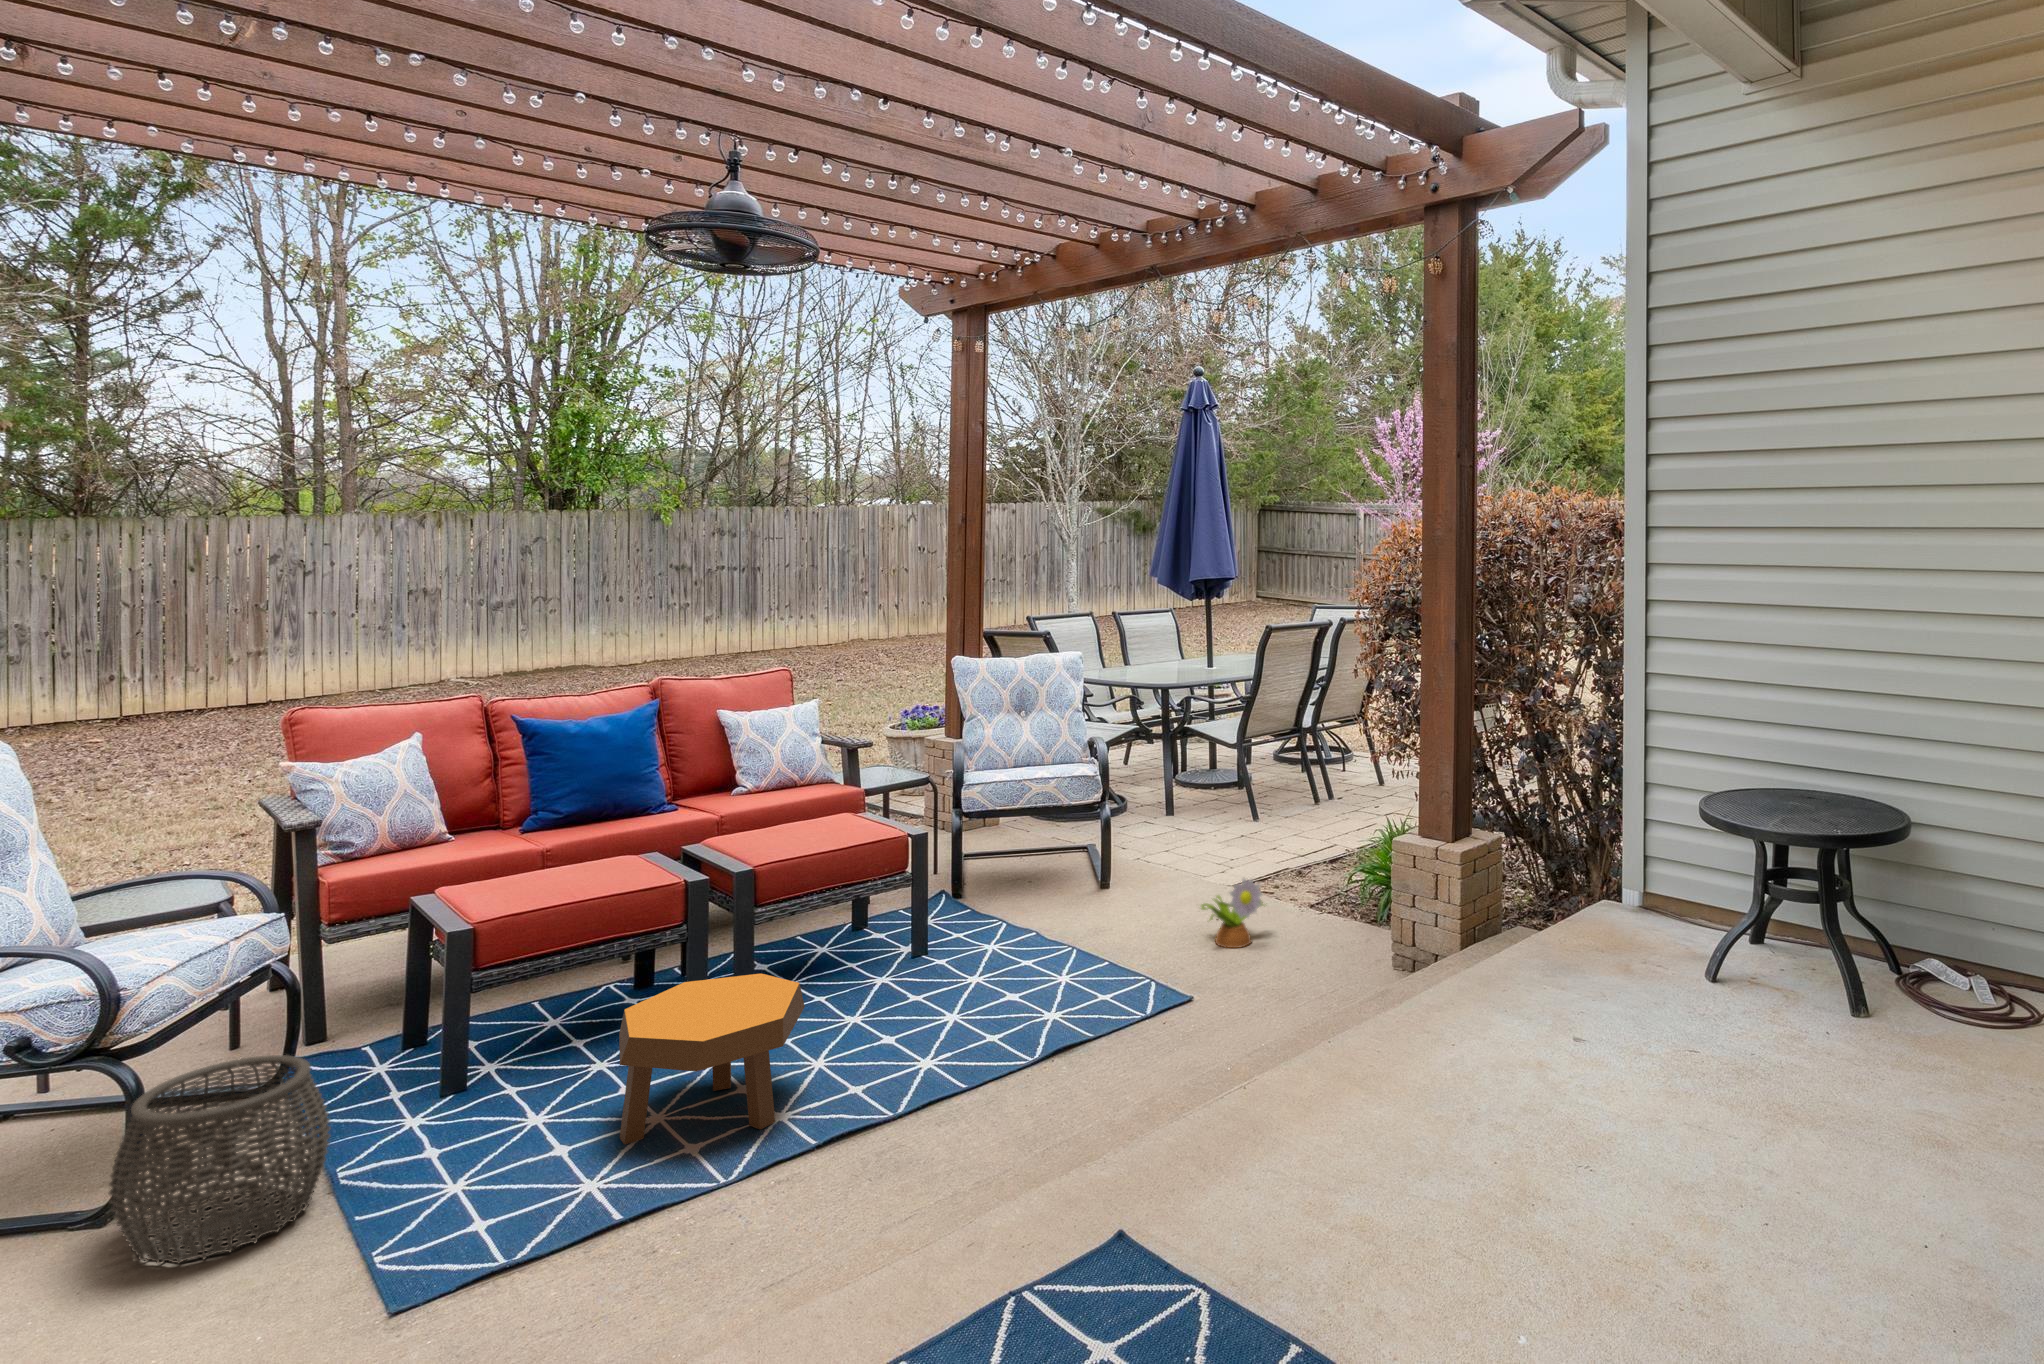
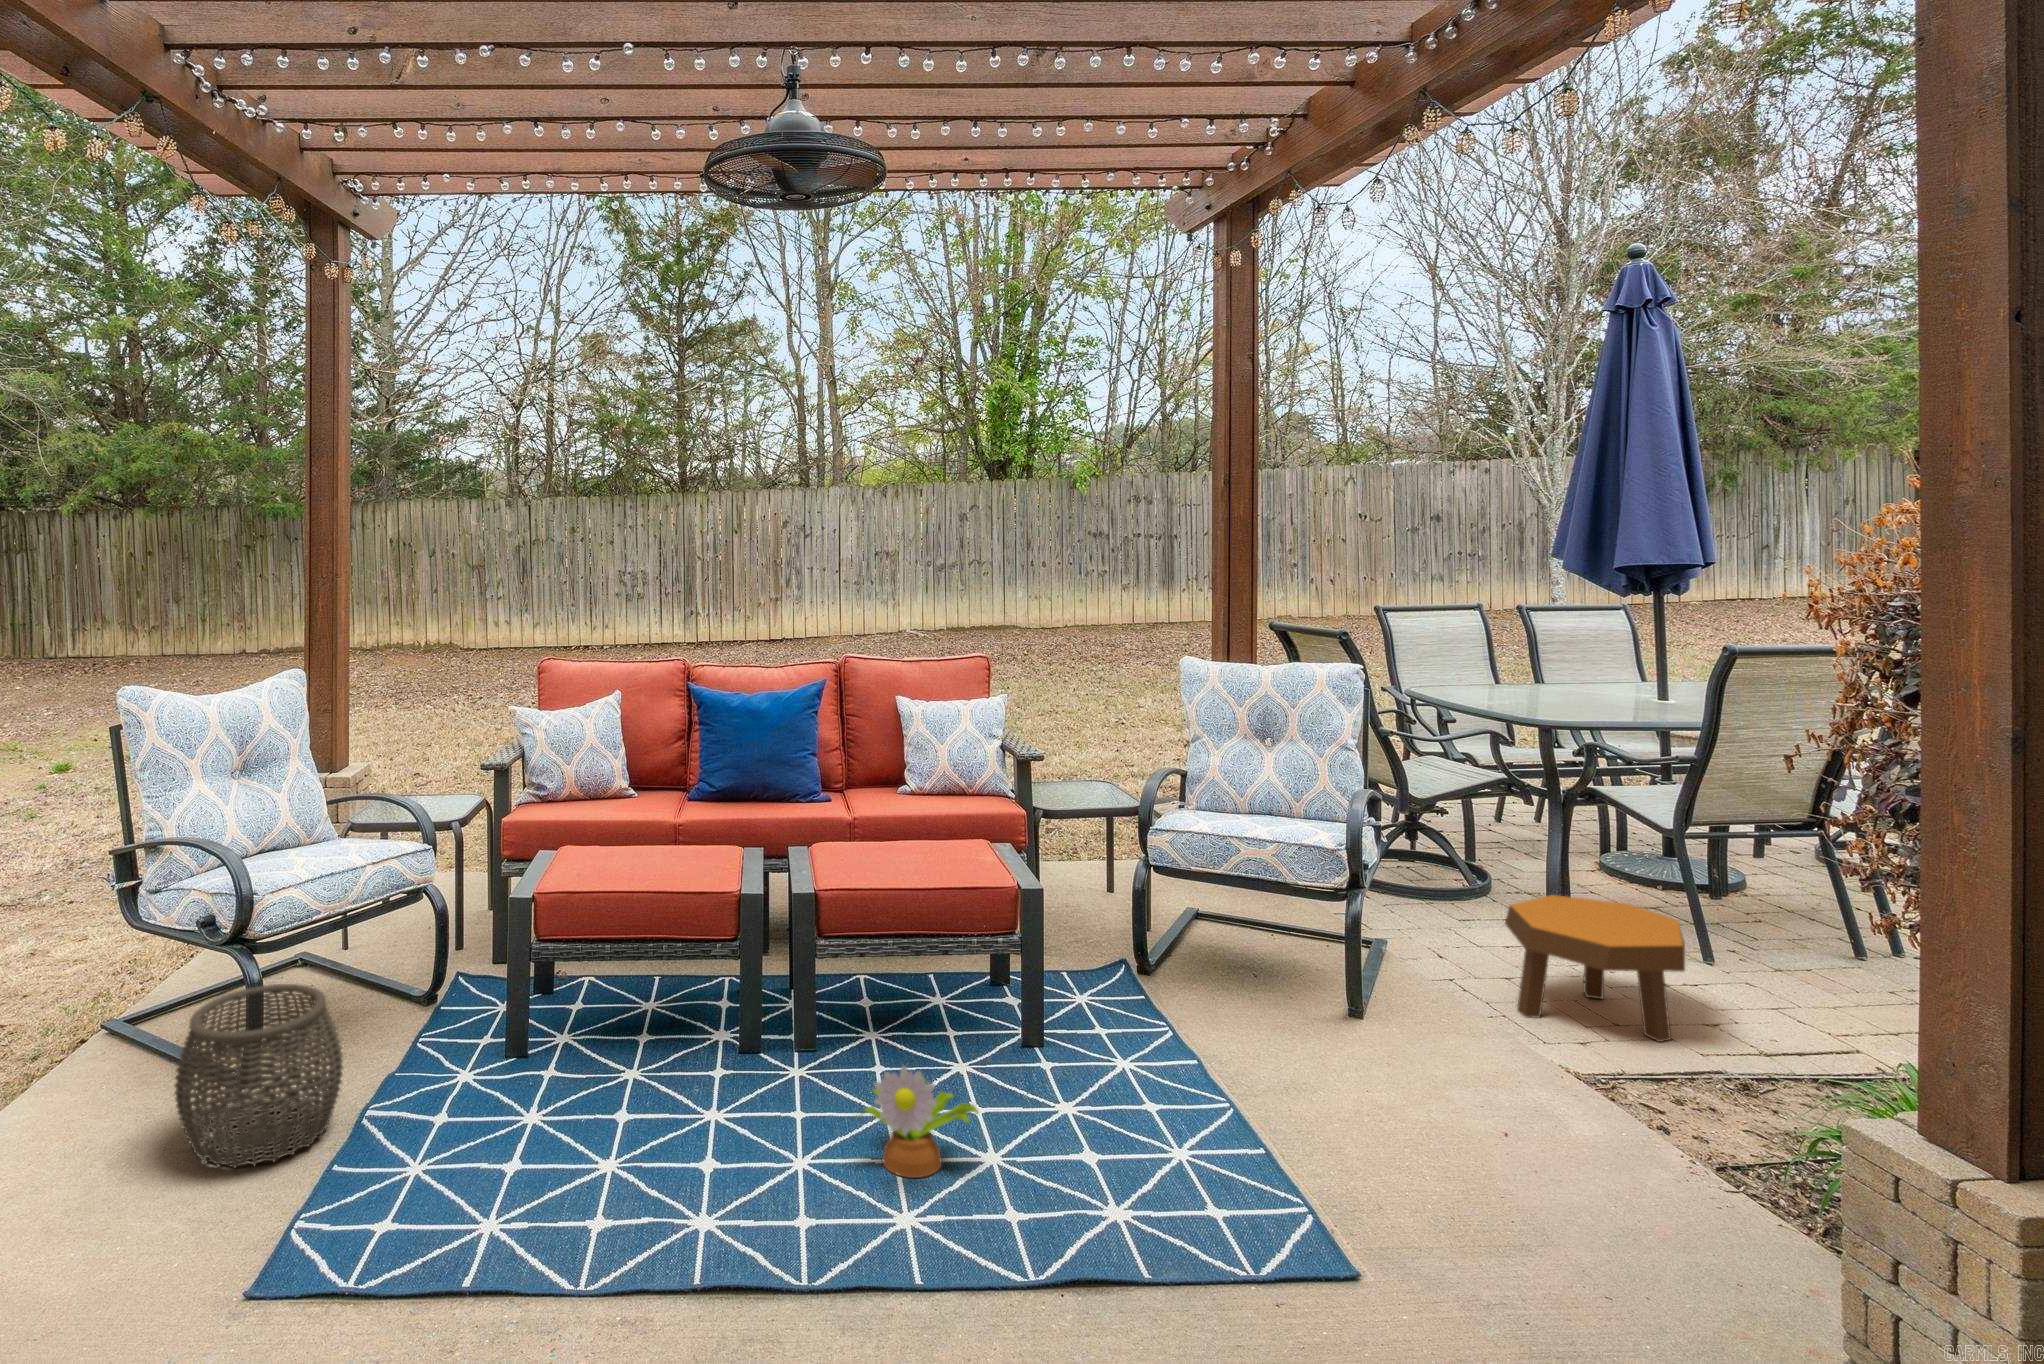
decorative plant: present [1201,879,1263,948] -> present [856,1066,978,1178]
footstool: present [619,974,805,1145] -> present [1505,895,1685,1042]

